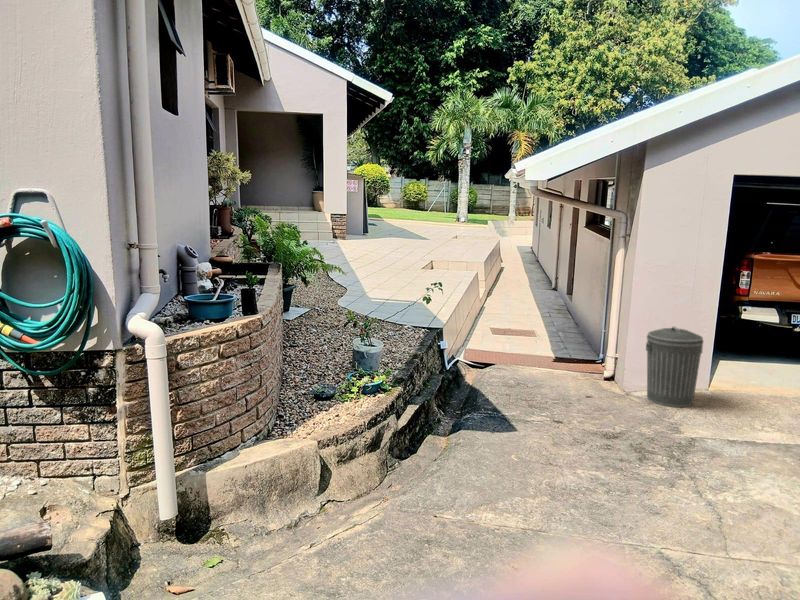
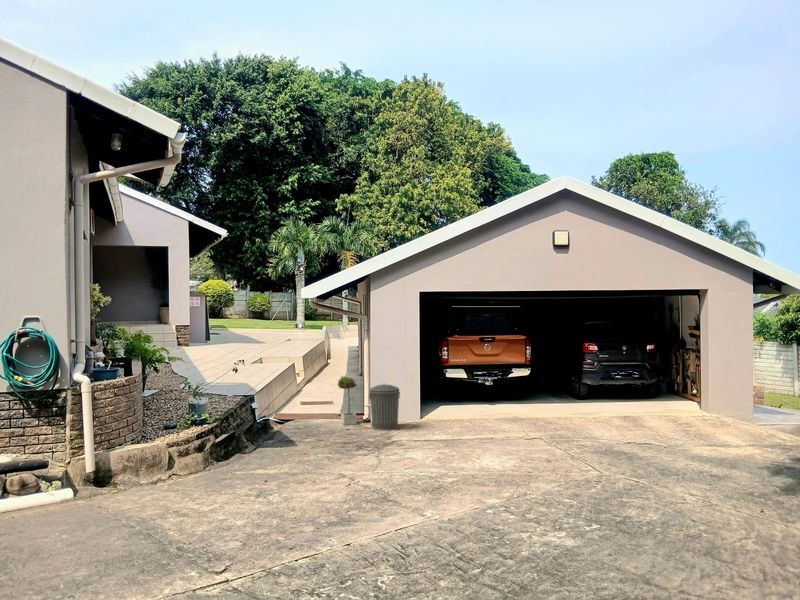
potted tree: none [585,306,618,387] -> present [338,376,357,425]

